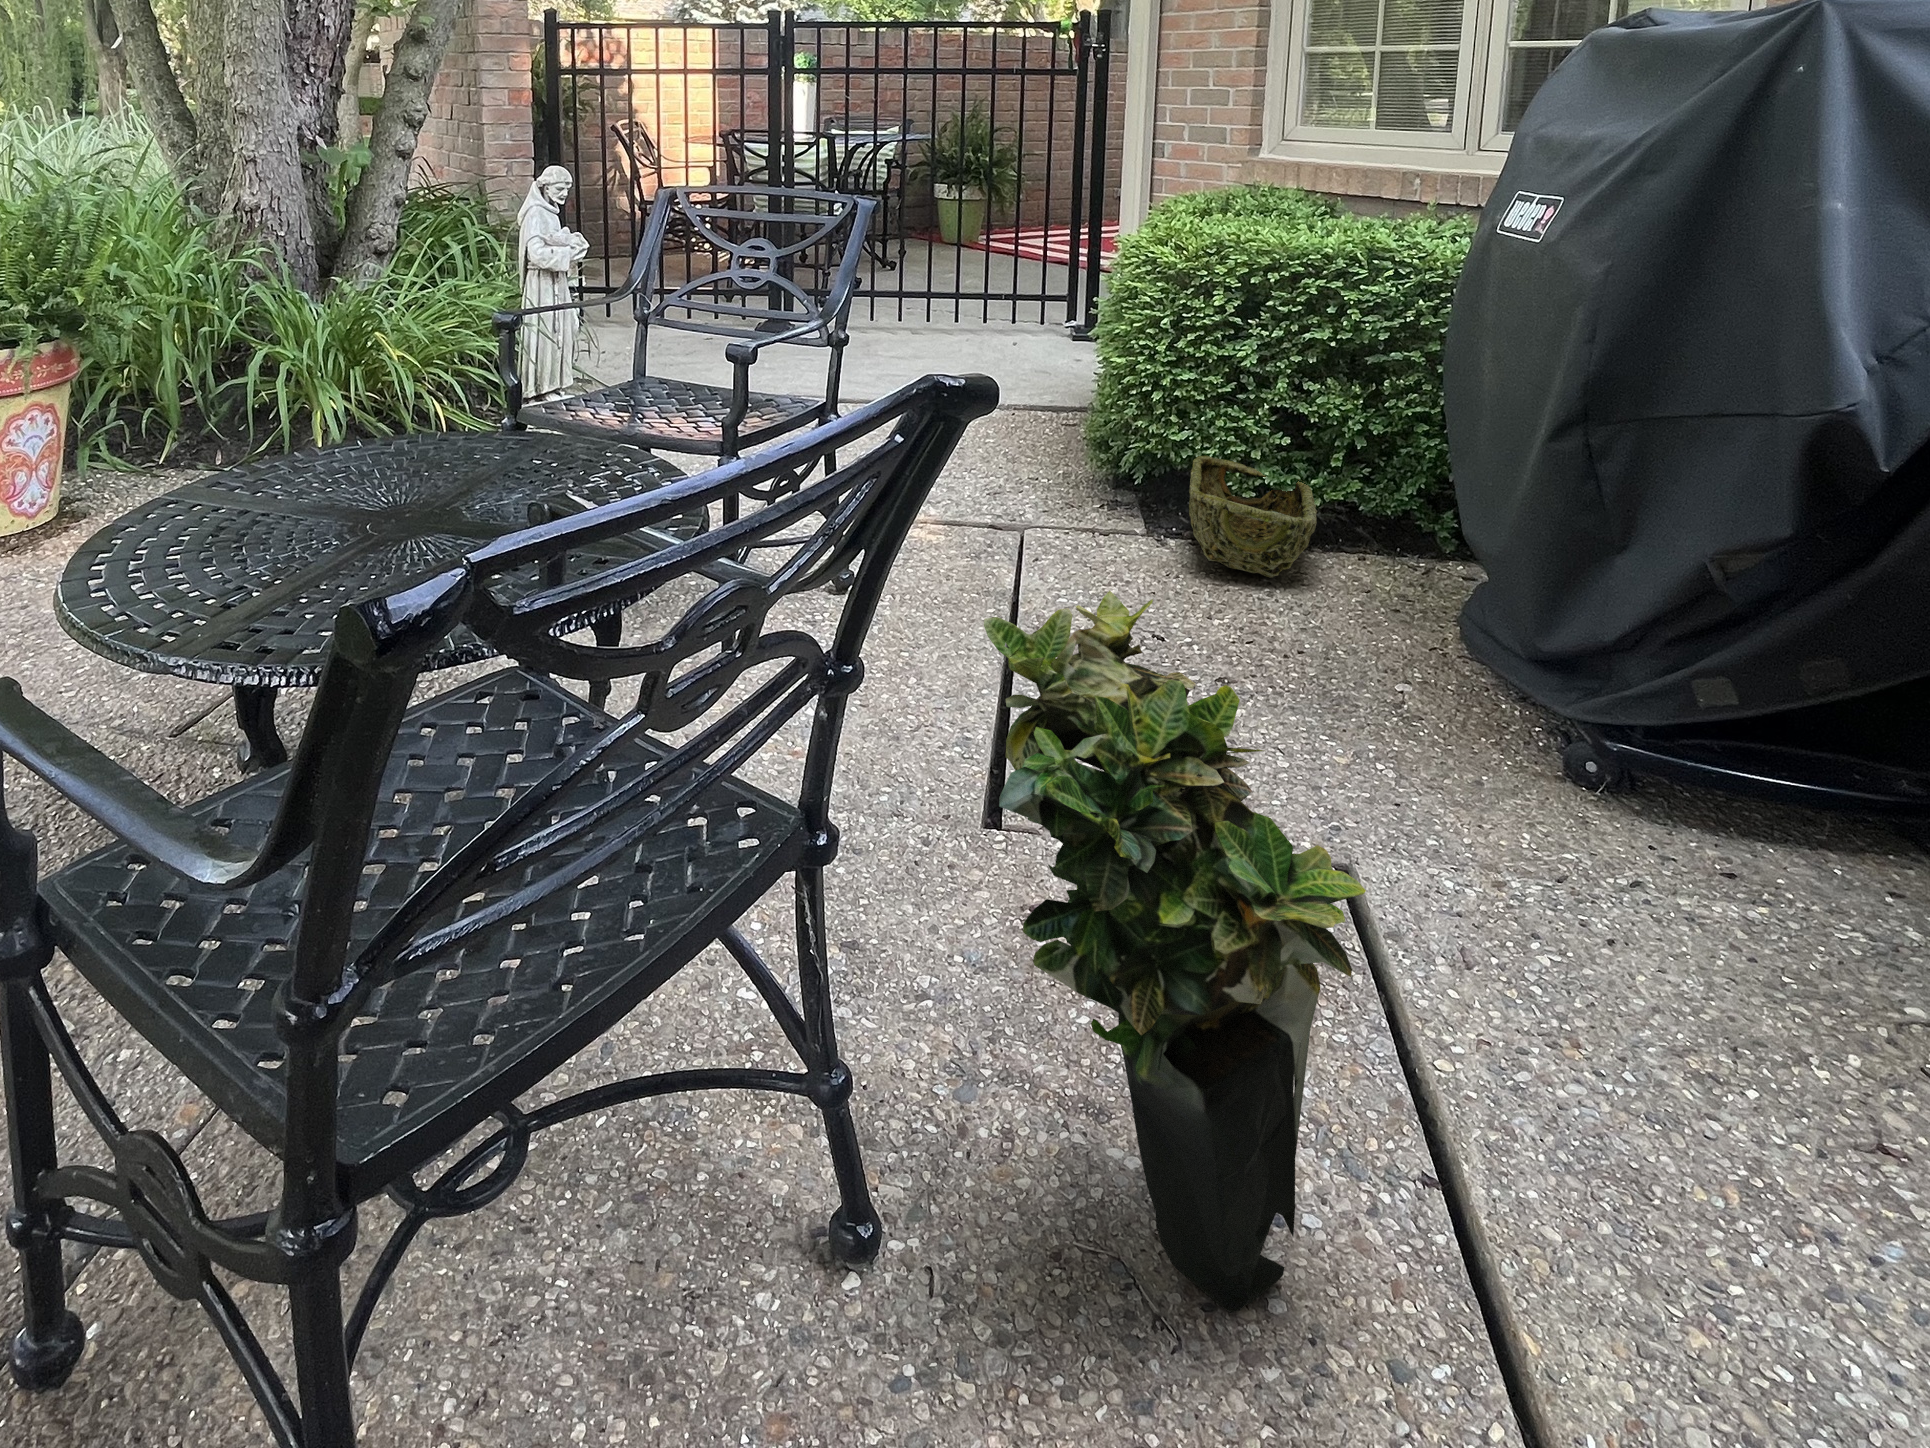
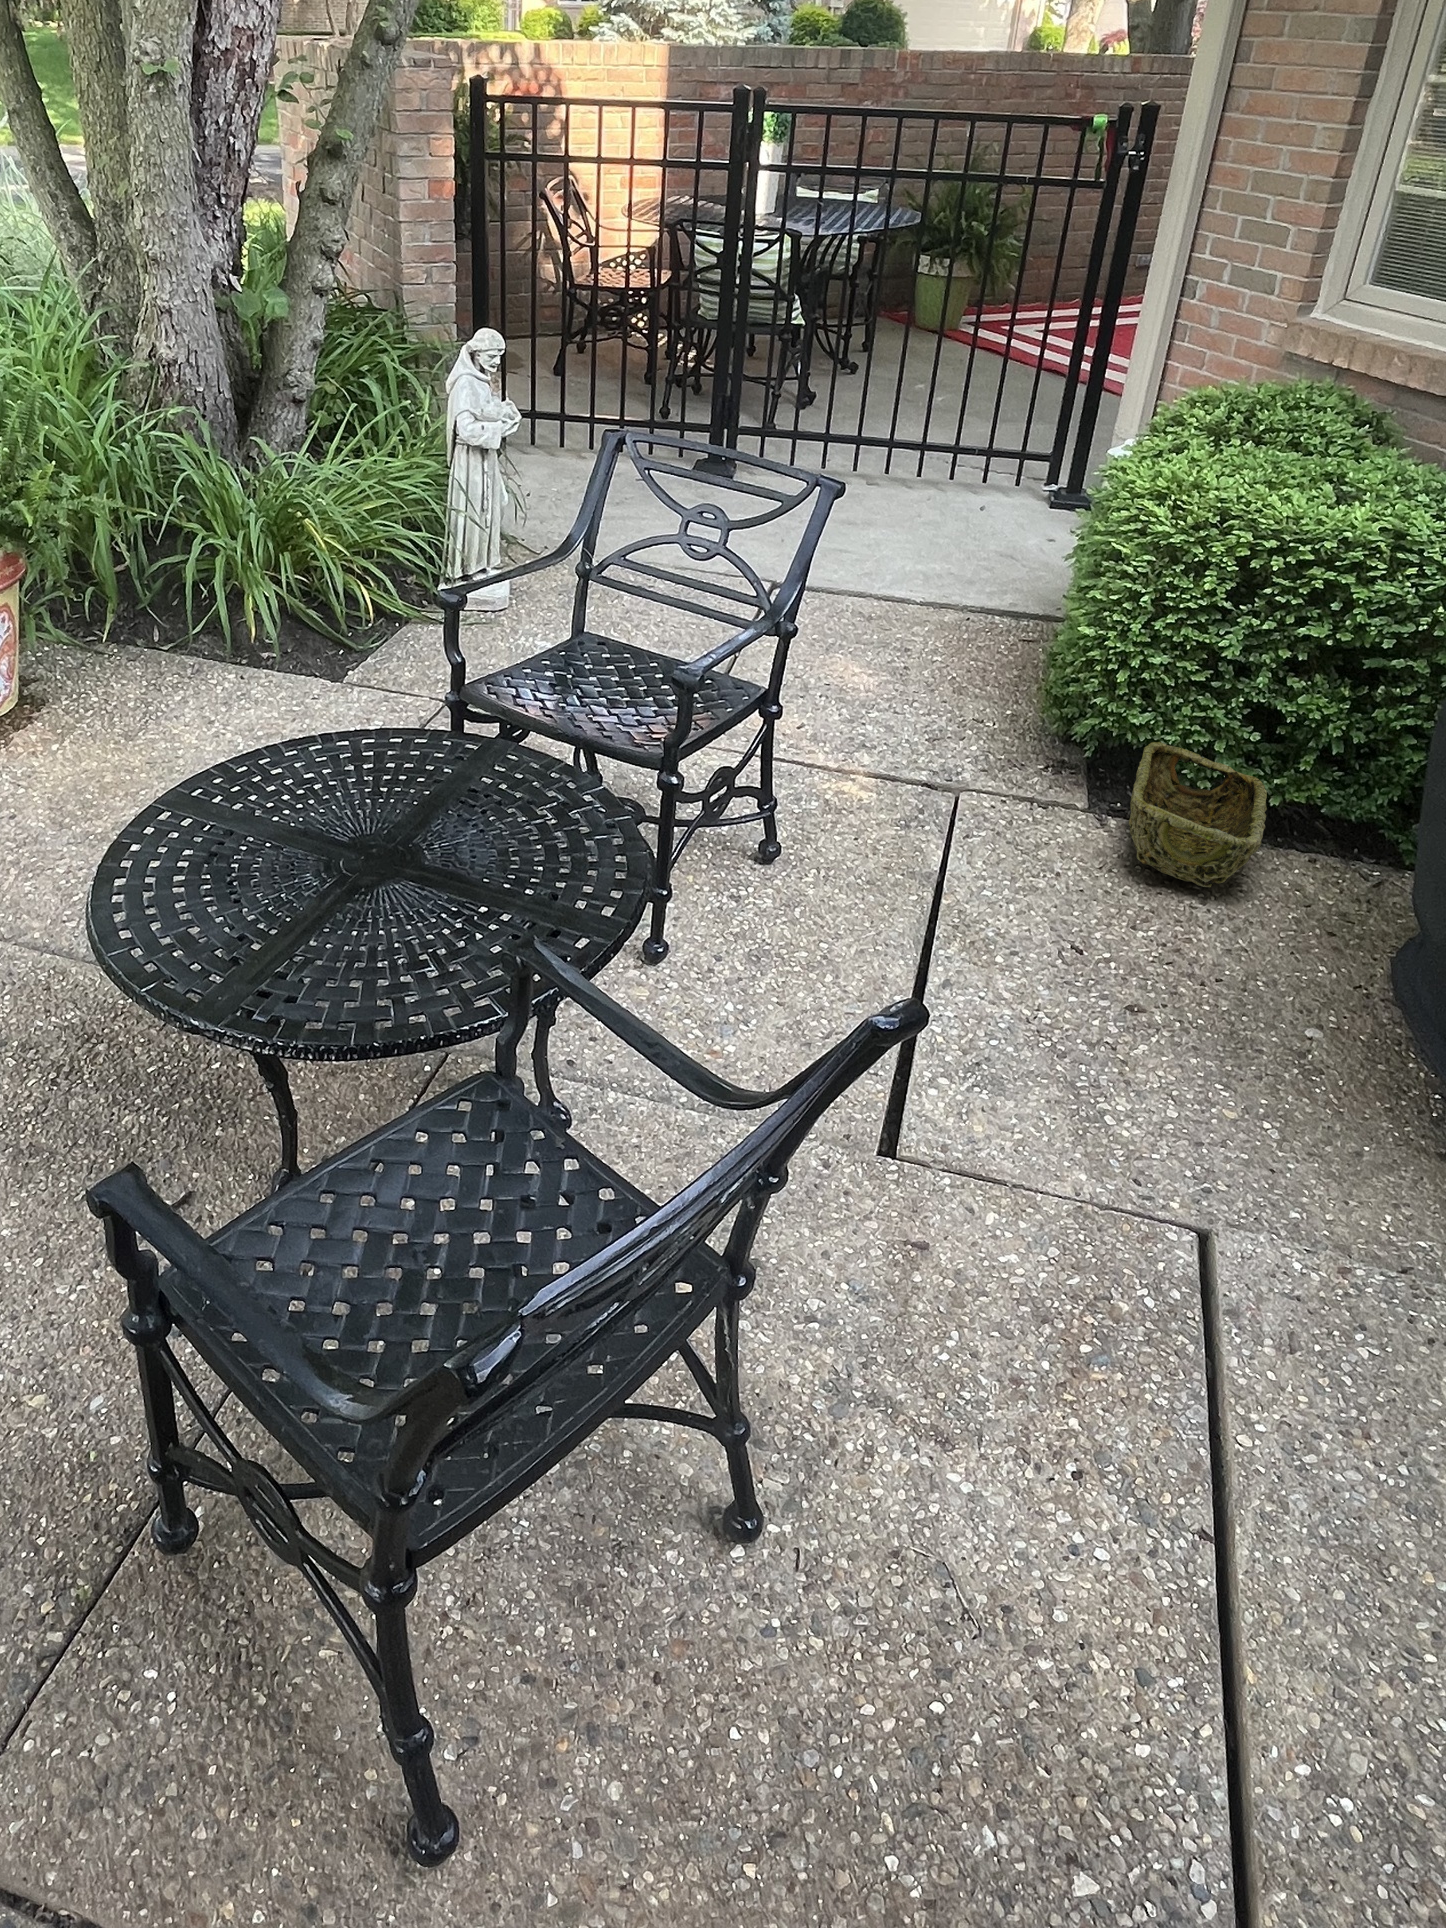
potted plant: present [984,591,1366,1313] -> none [886,1082,1186,1619]

